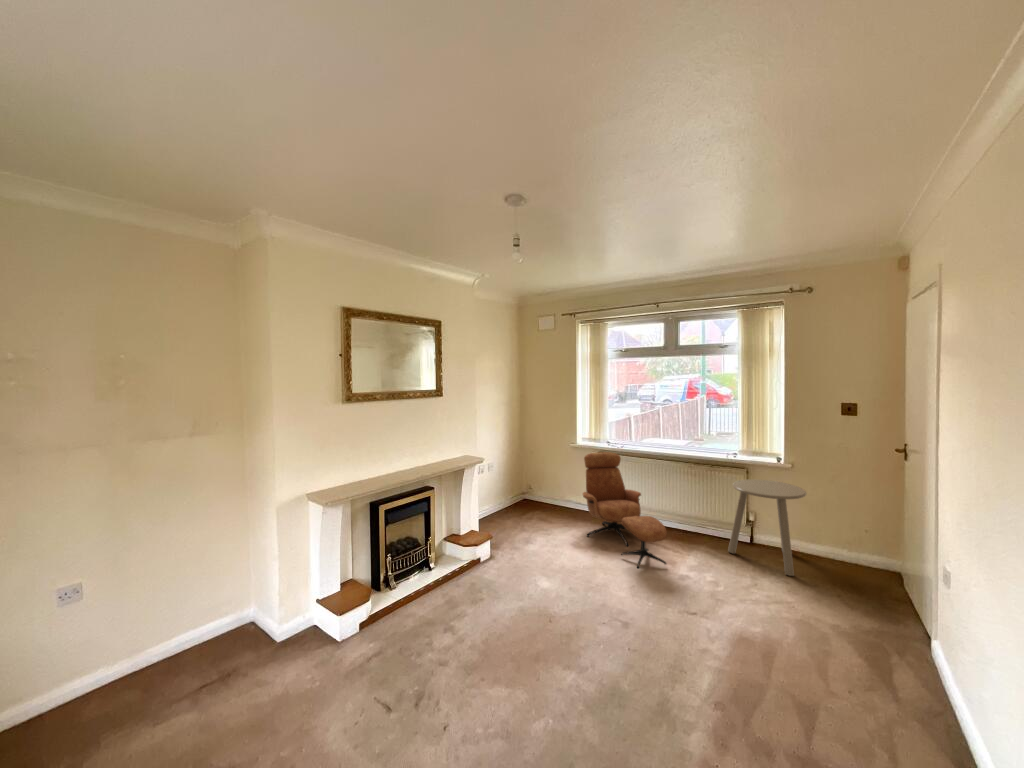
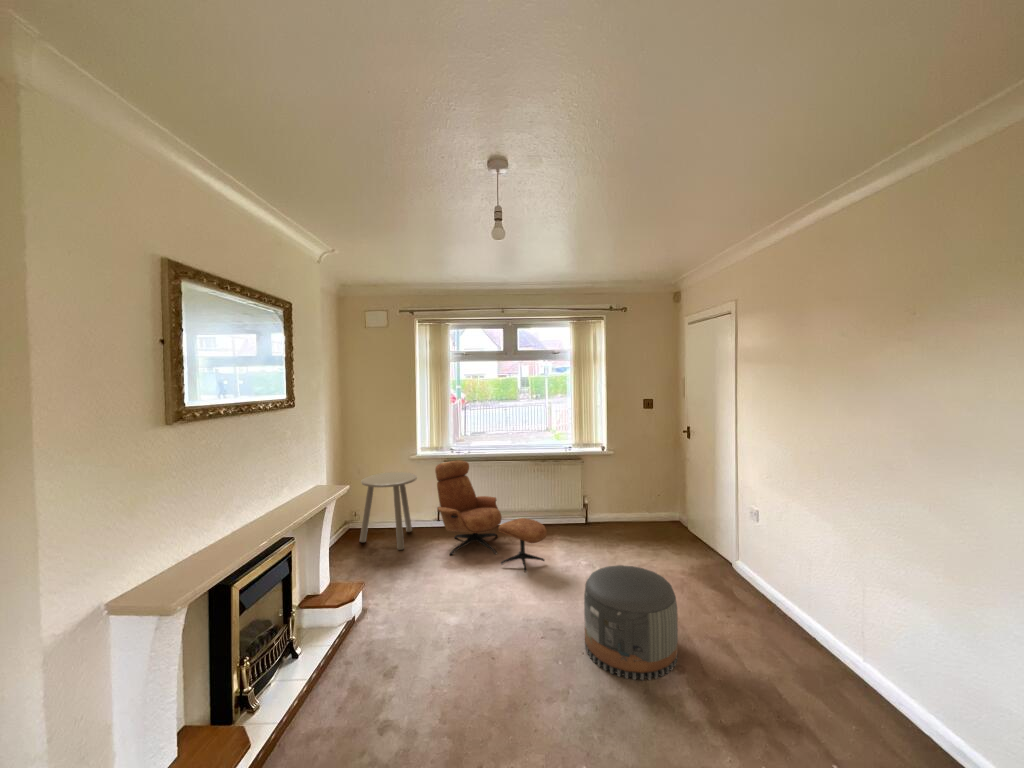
side table: present [728,479,807,576] -> present [360,472,417,550]
pouf: none [631,577,736,707] -> present [584,565,678,680]

